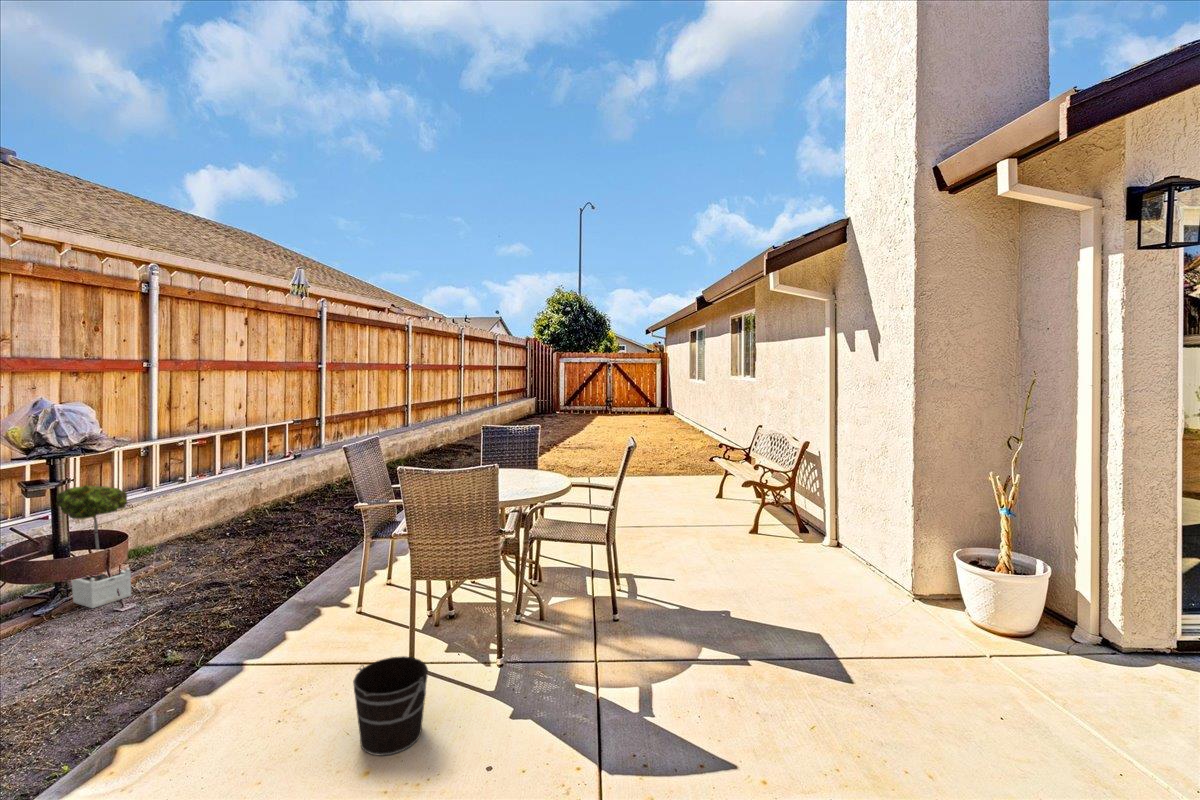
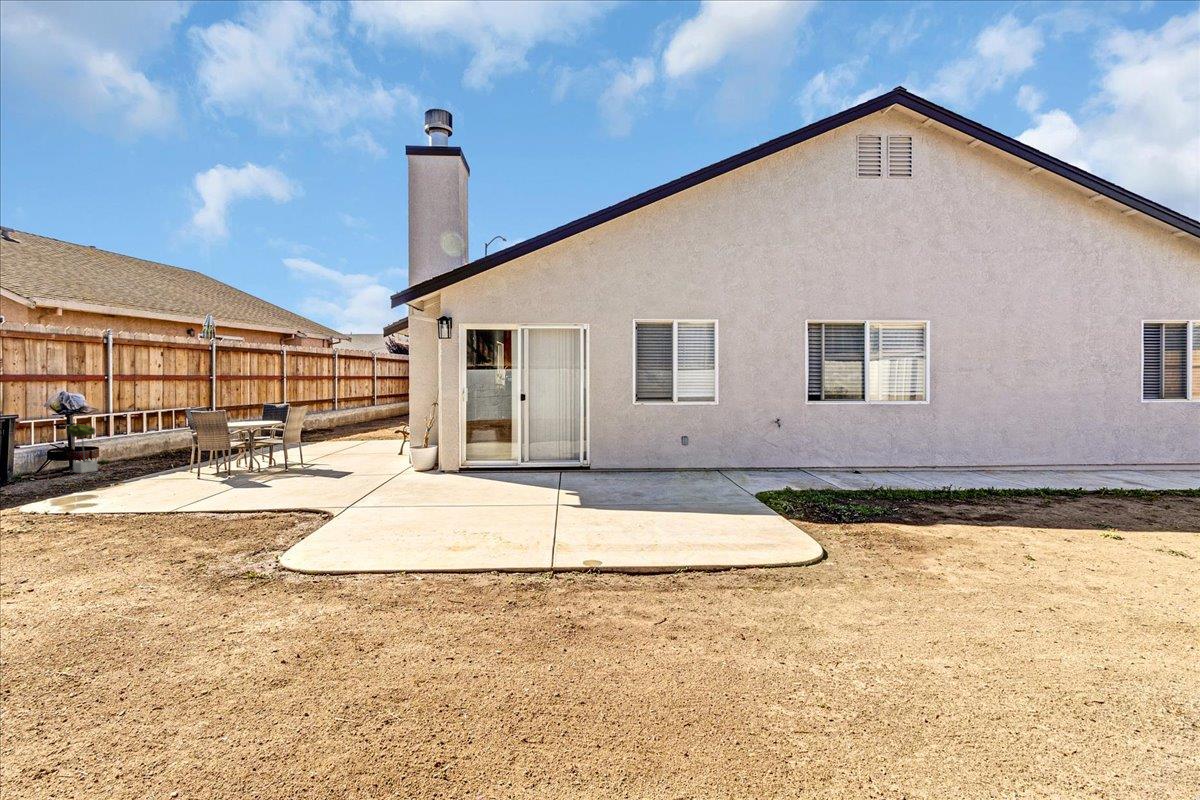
bucket: present [353,656,428,756] -> none [160,466,187,489]

